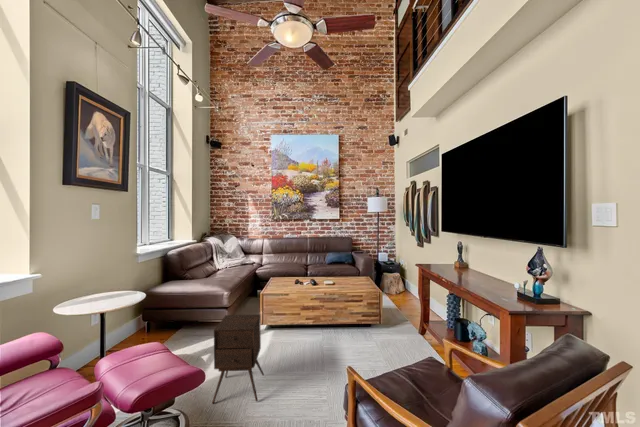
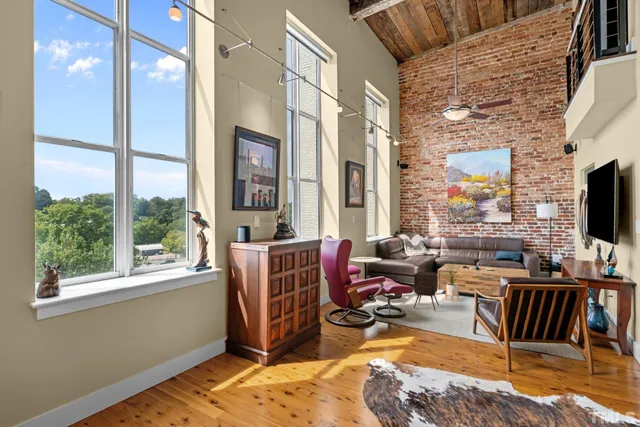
house plant: none [266,278,301,351] -> present [446,265,460,301]

